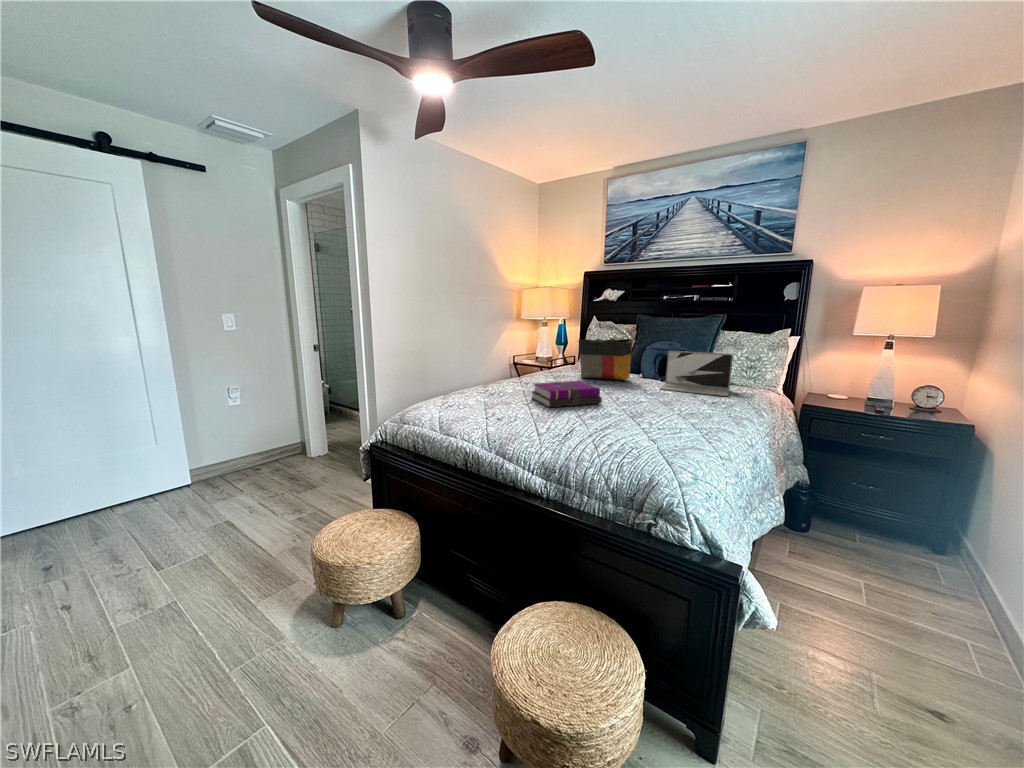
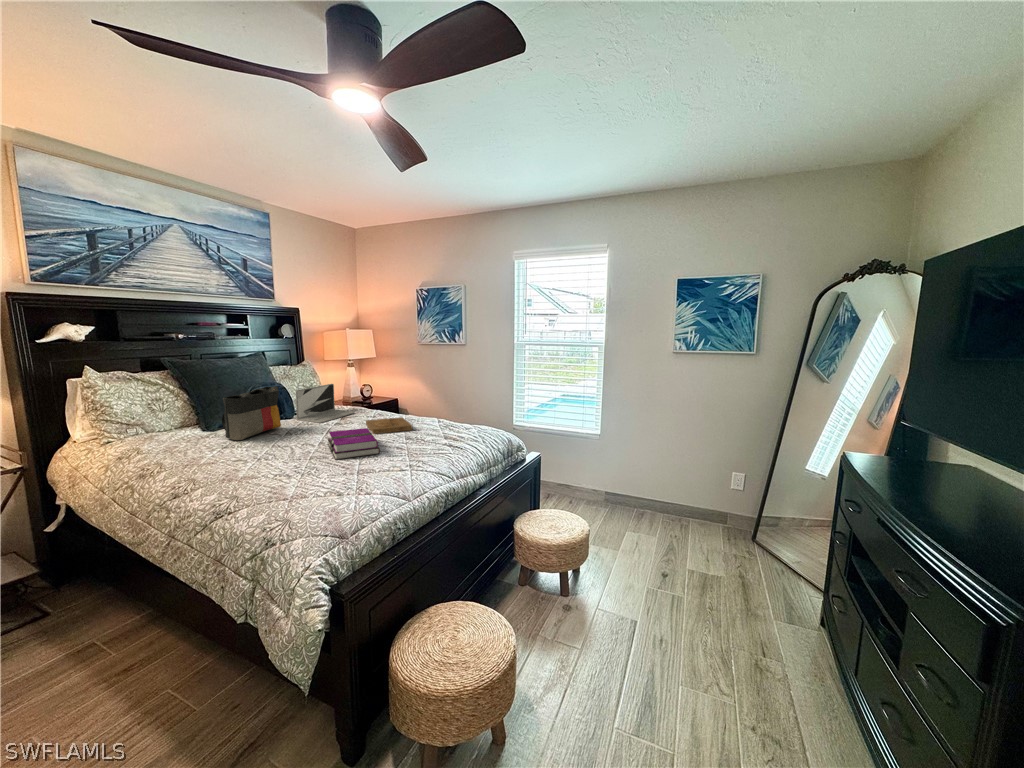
tray: none [630,396,711,419] -> present [366,417,412,434]

